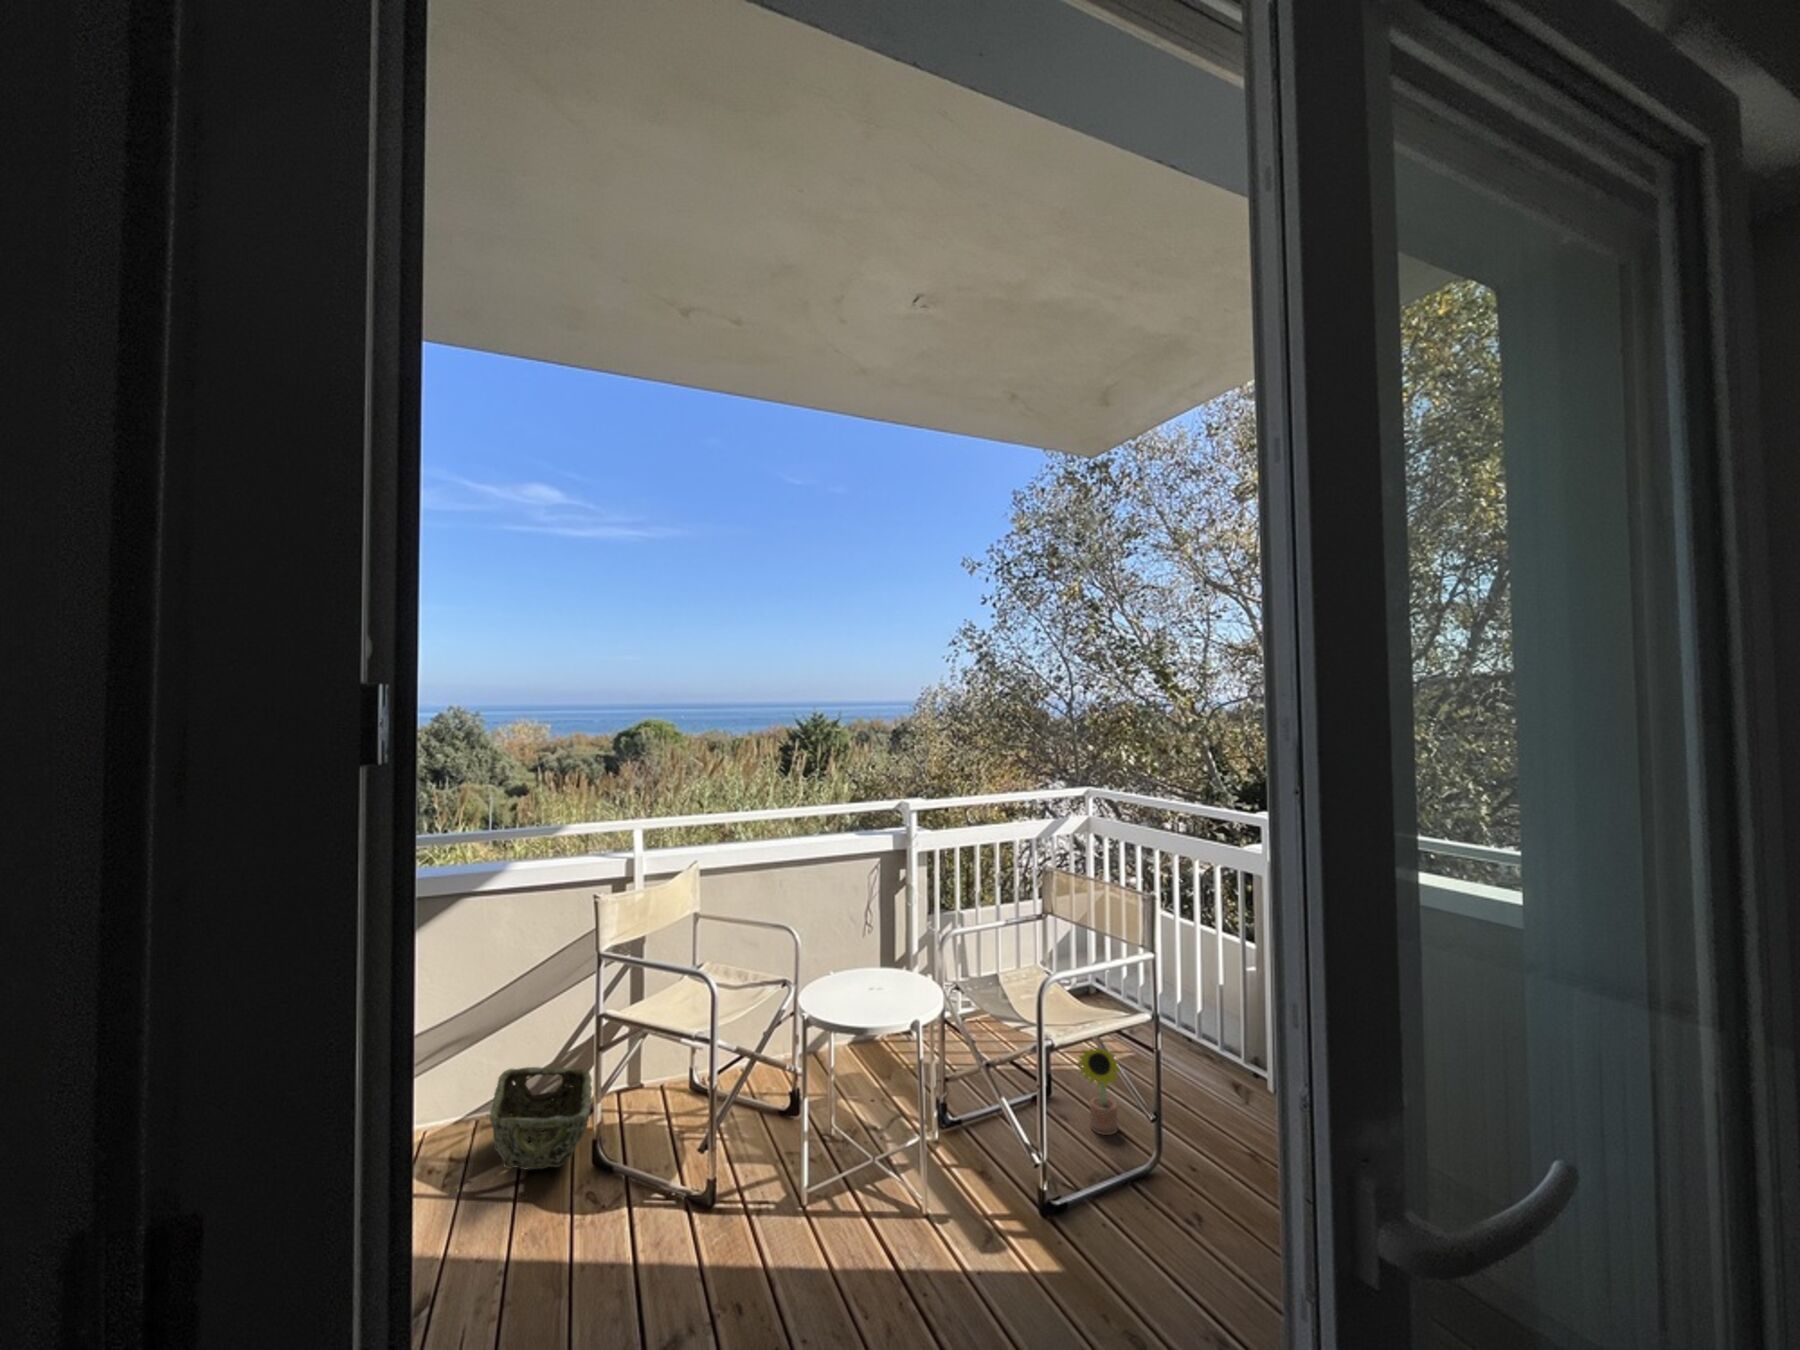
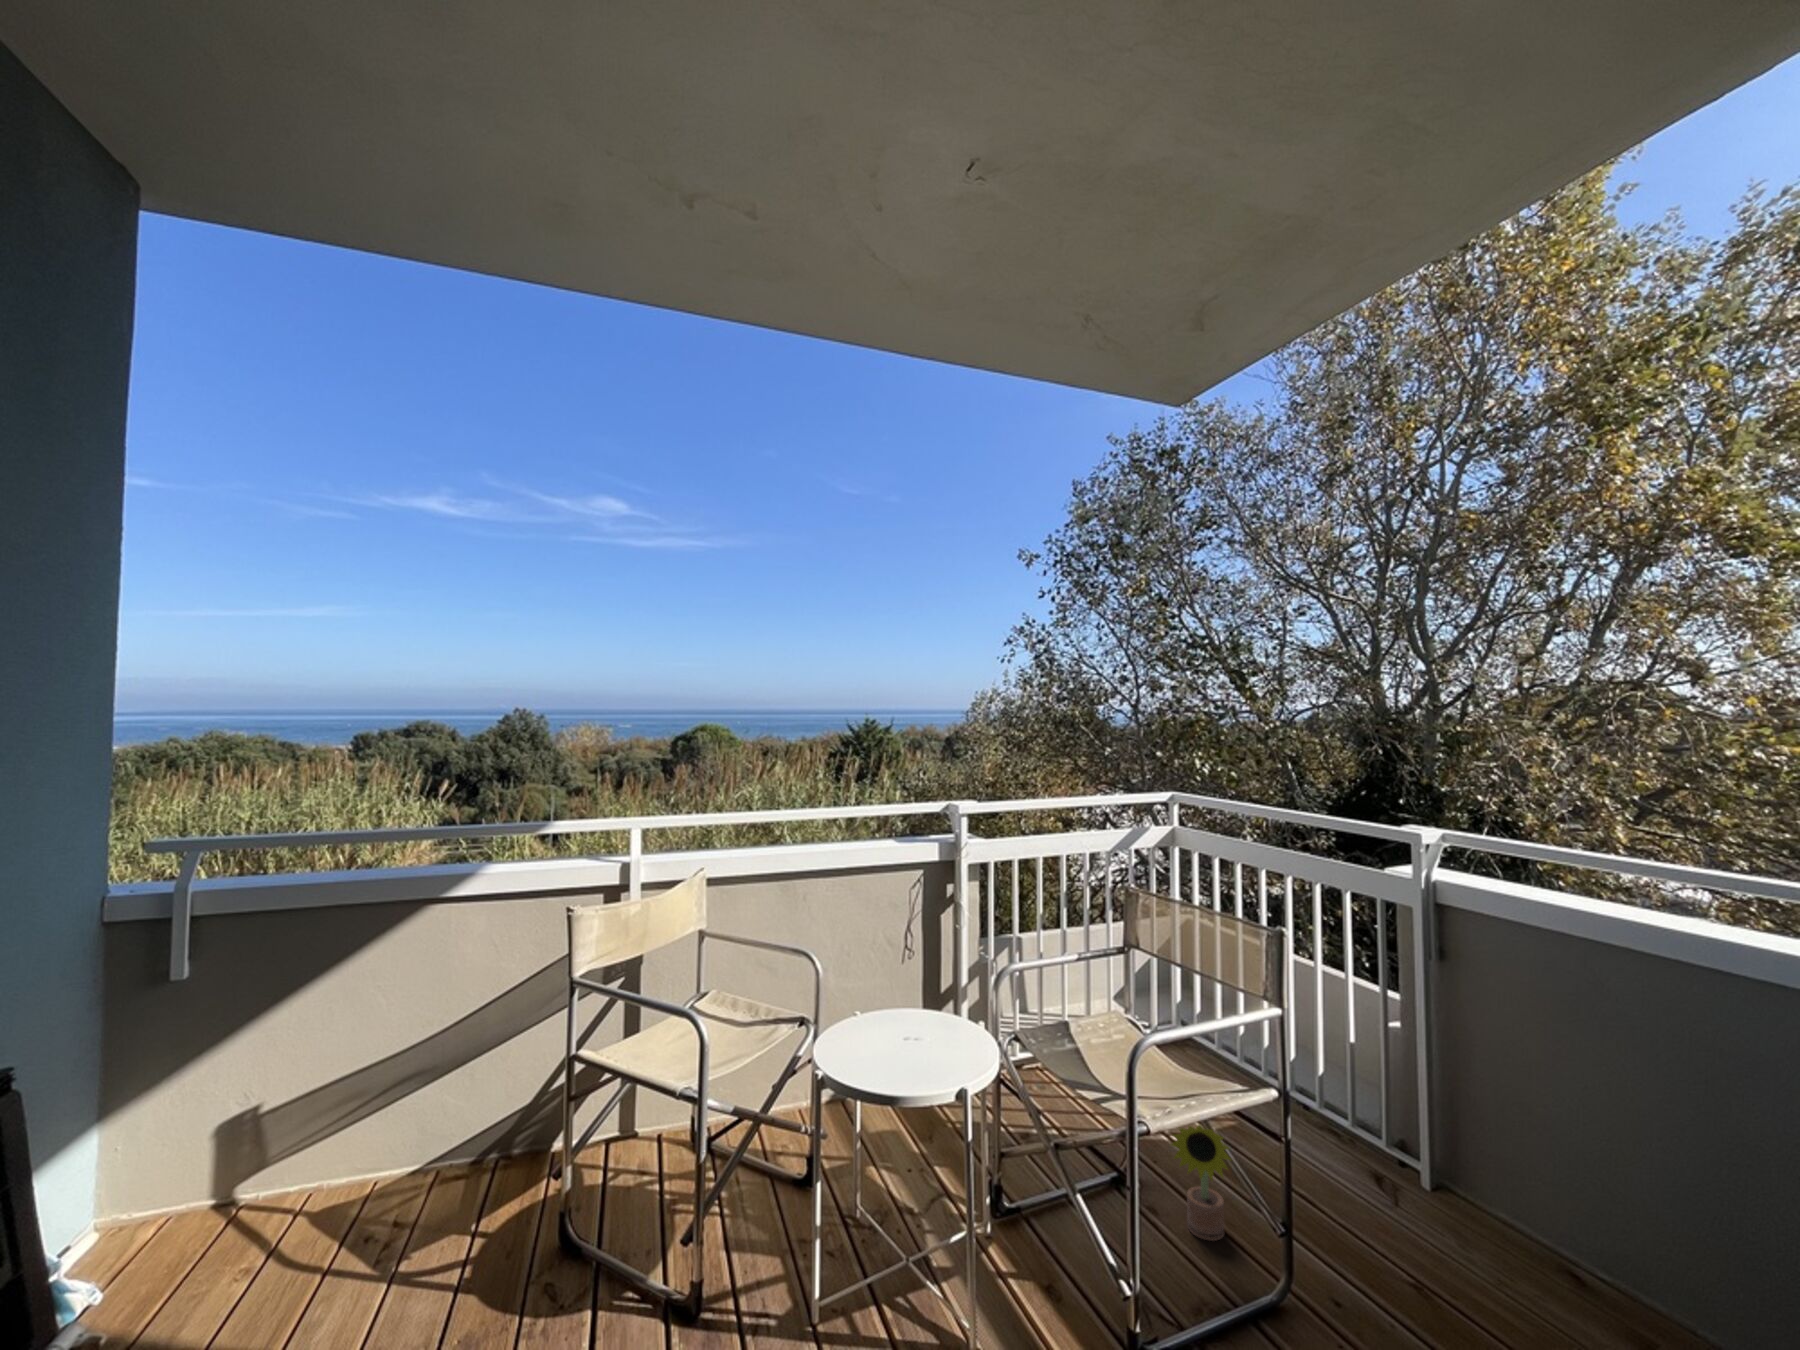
woven basket: present [490,1067,592,1170] -> none [430,1111,571,1249]

